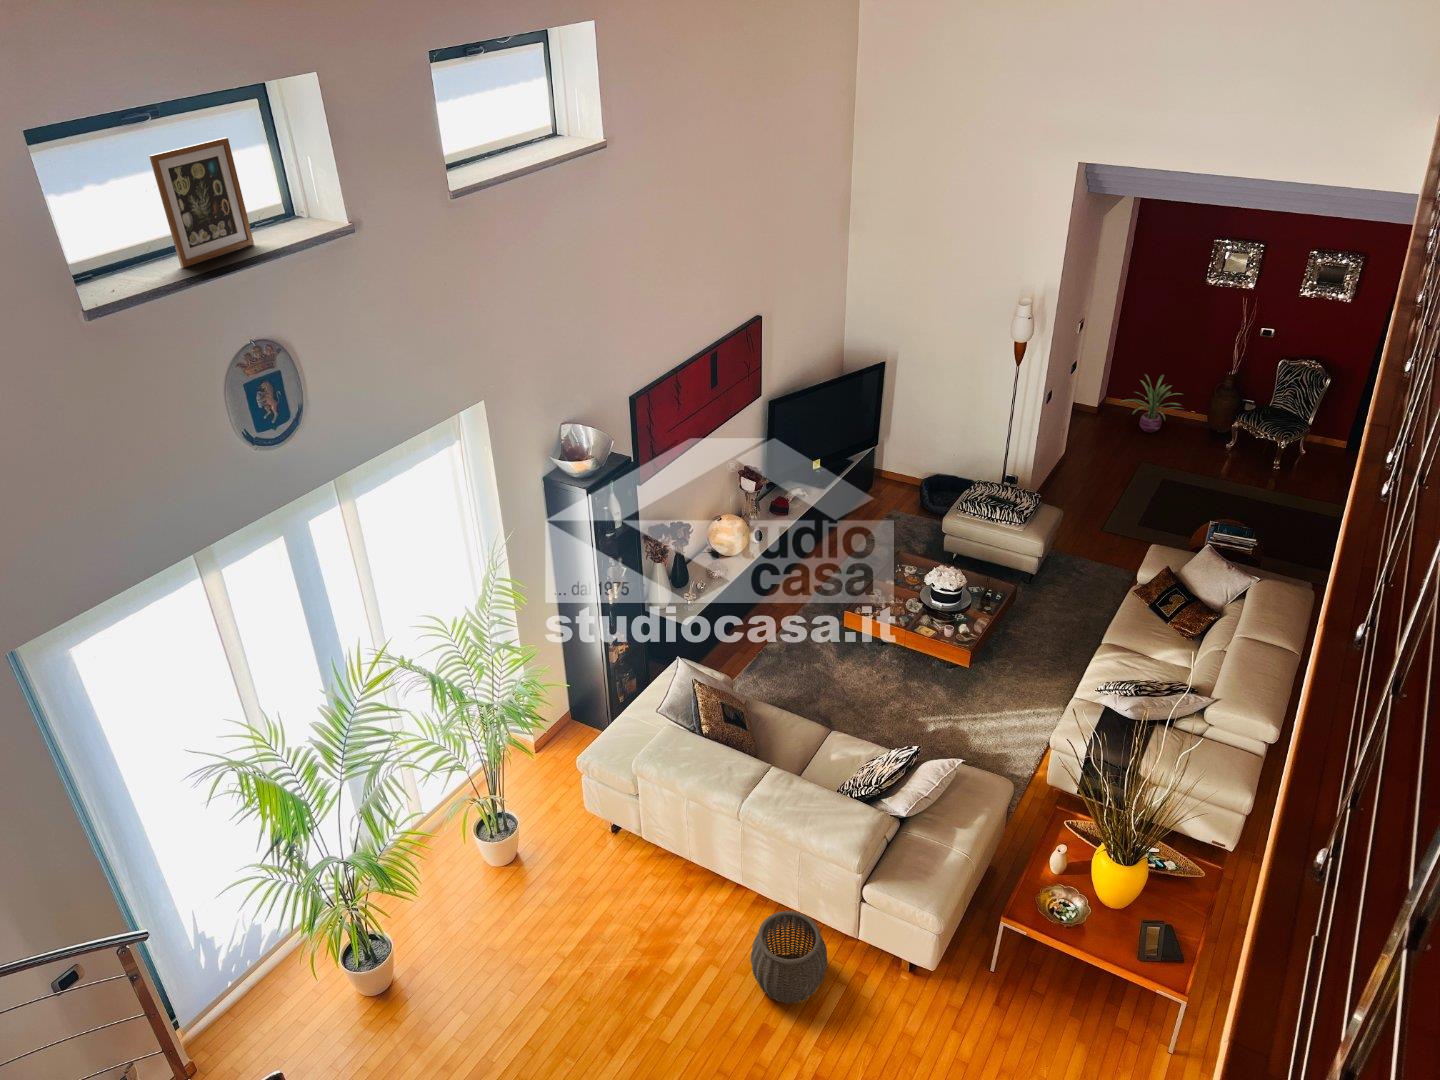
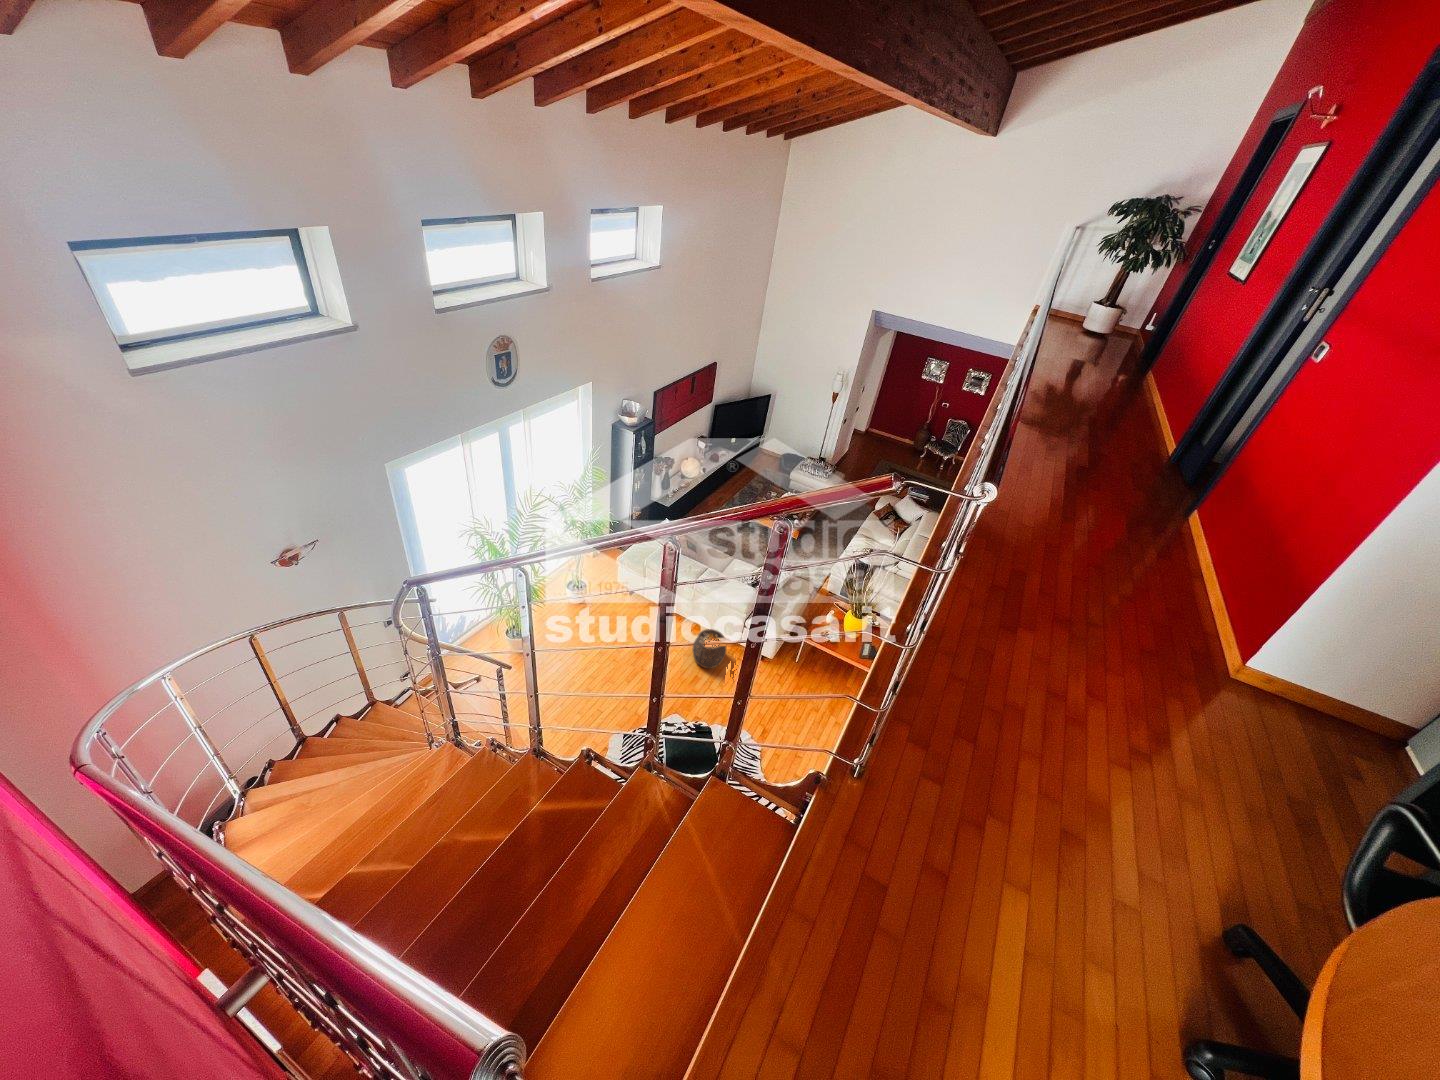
picture frame: present [149,137,254,268] -> none [470,237,507,296]
decorative plant: present [1123,374,1183,433] -> none [875,418,905,447]

